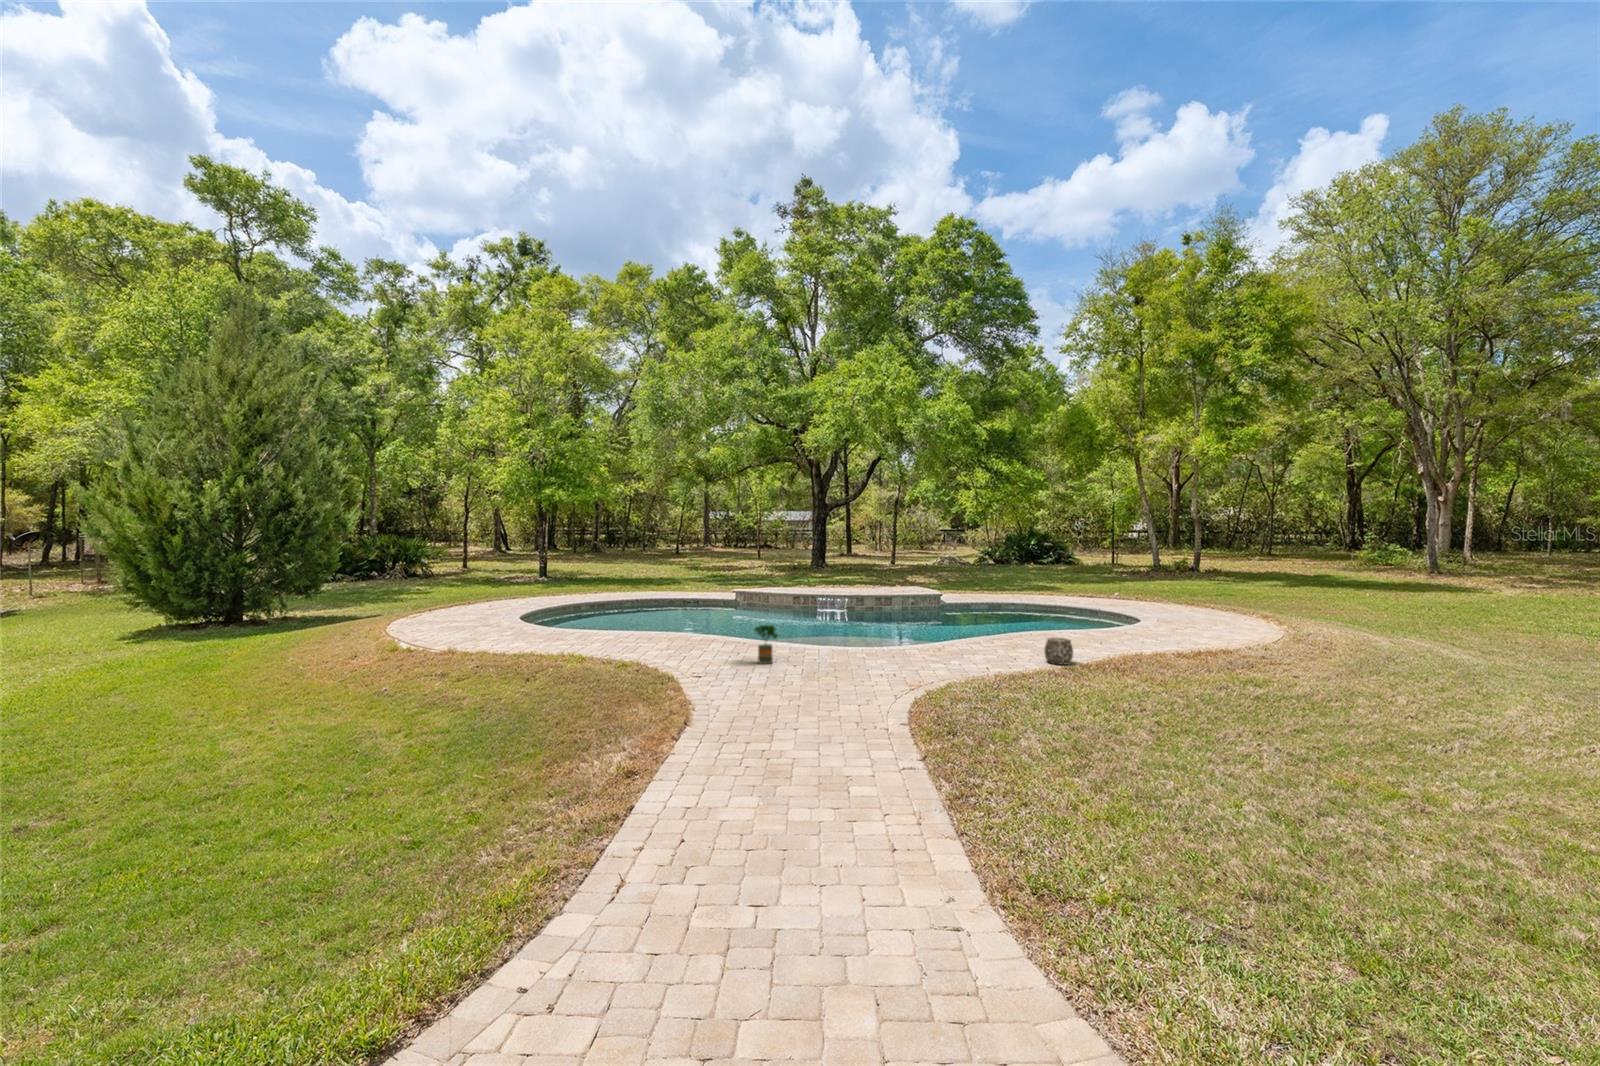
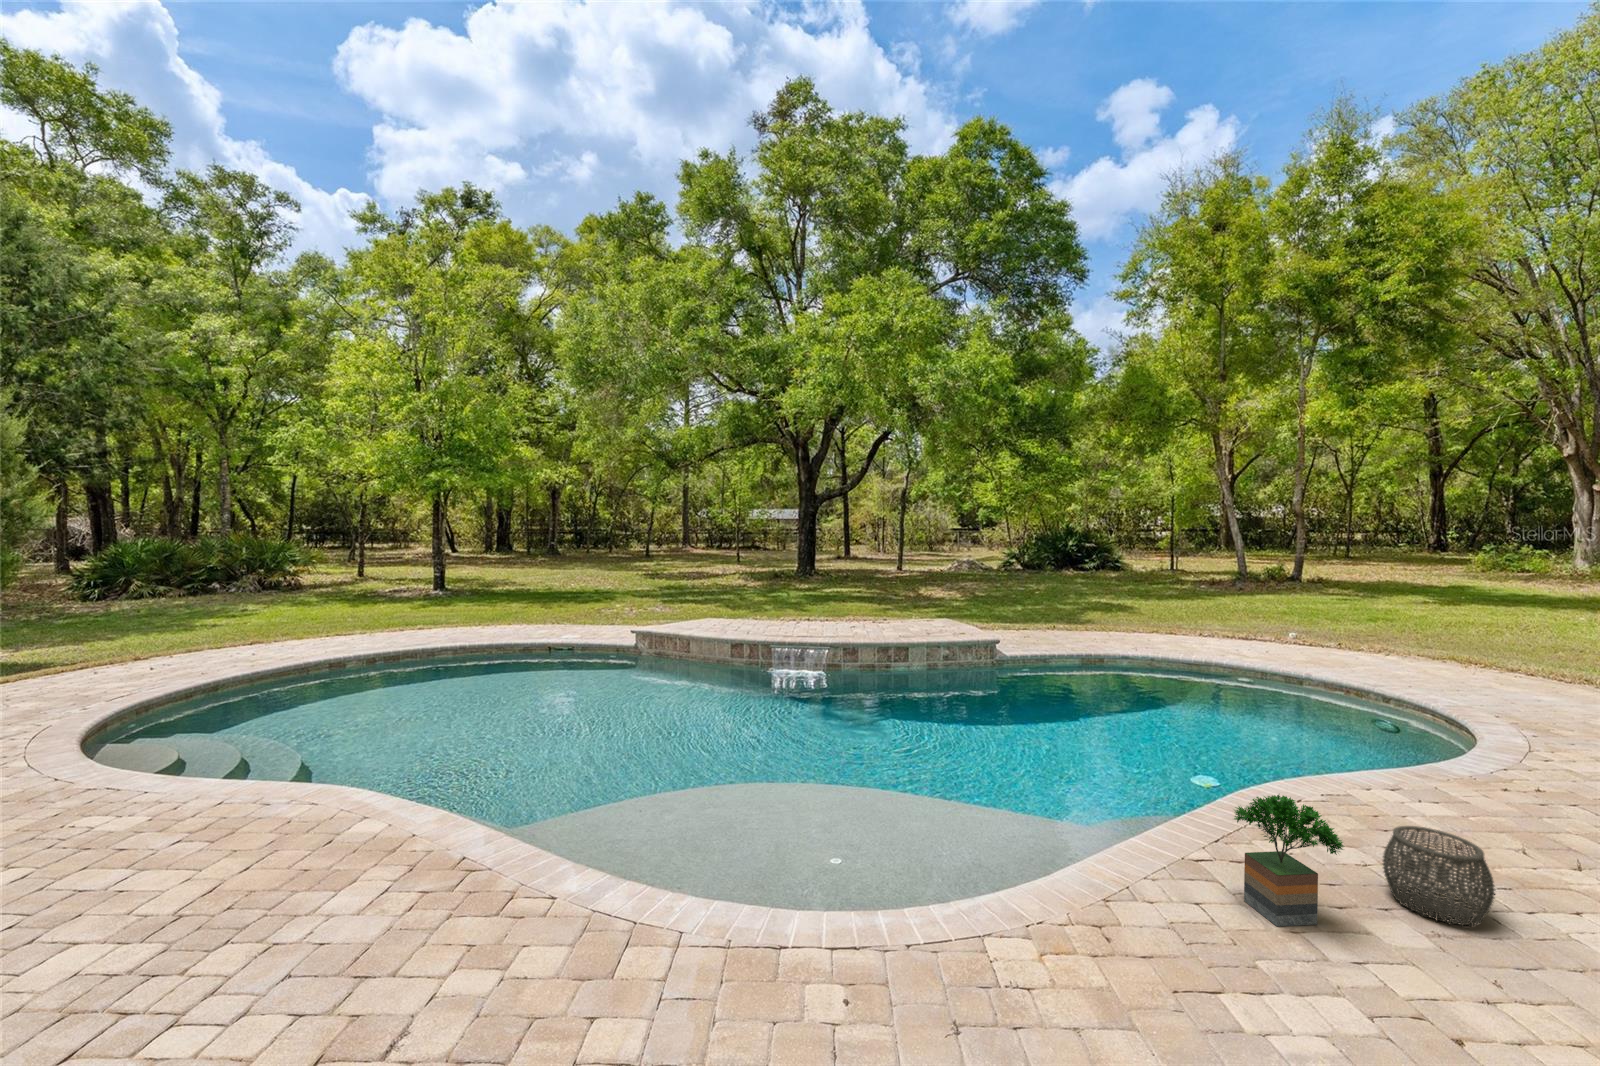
potted tree: present [754,625,778,664] -> present [1234,795,1344,927]

